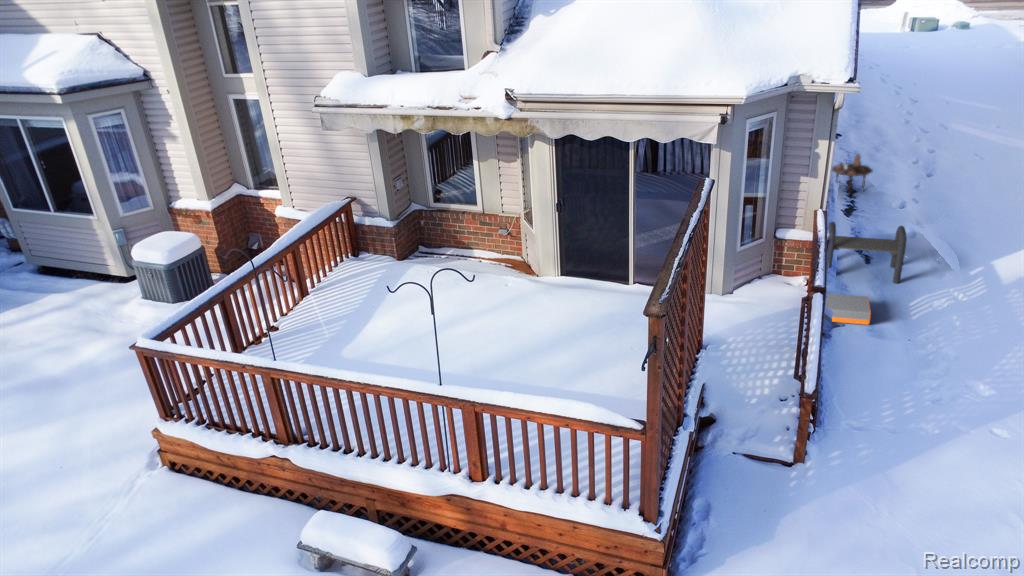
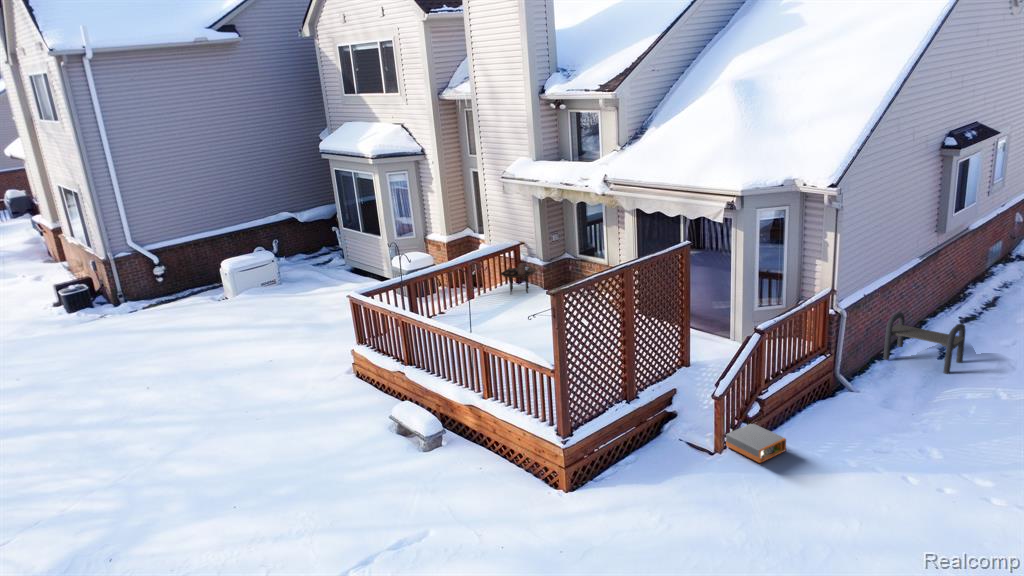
side table: present [832,154,873,189] -> present [501,263,535,293]
storage box: present [826,294,871,325] -> present [726,424,786,463]

